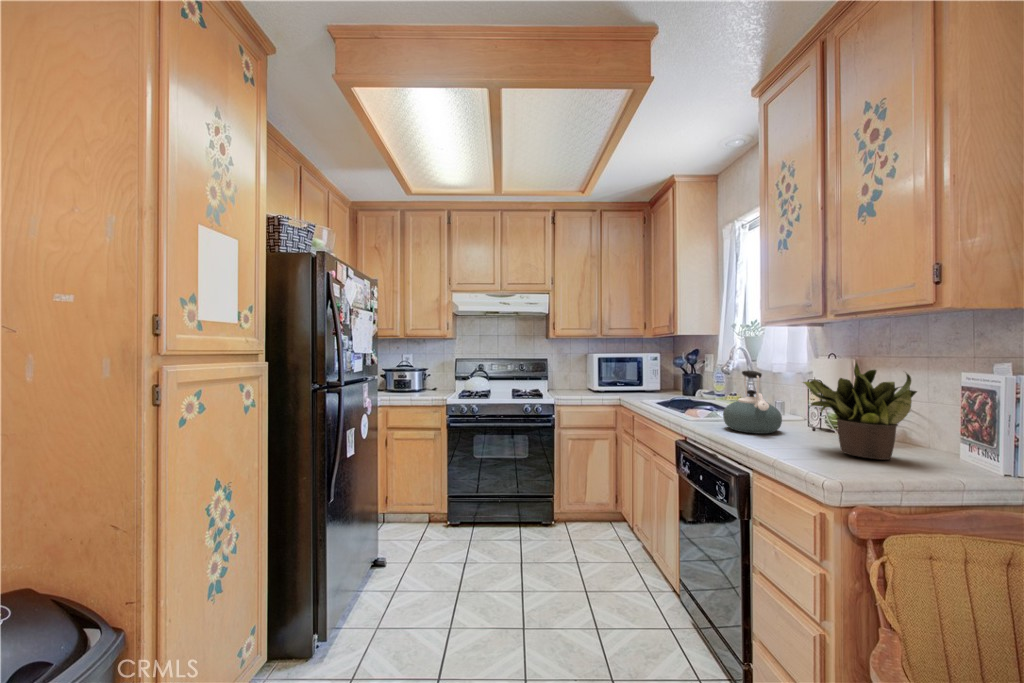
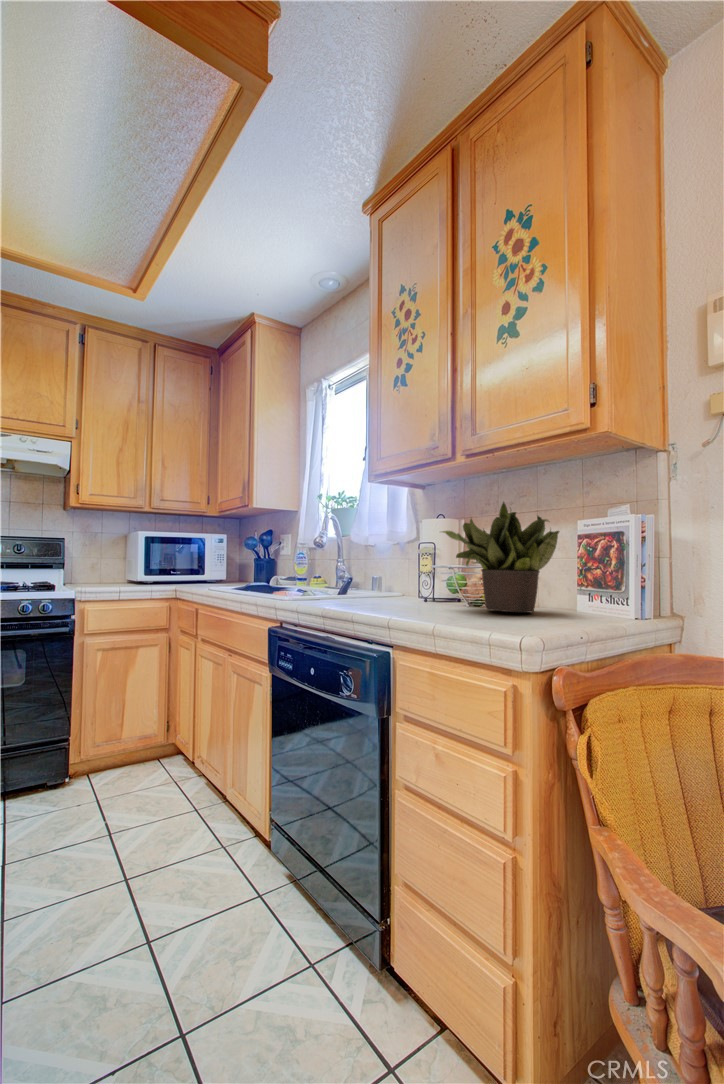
kettle: present [723,371,782,434] -> none [339,527,403,605]

